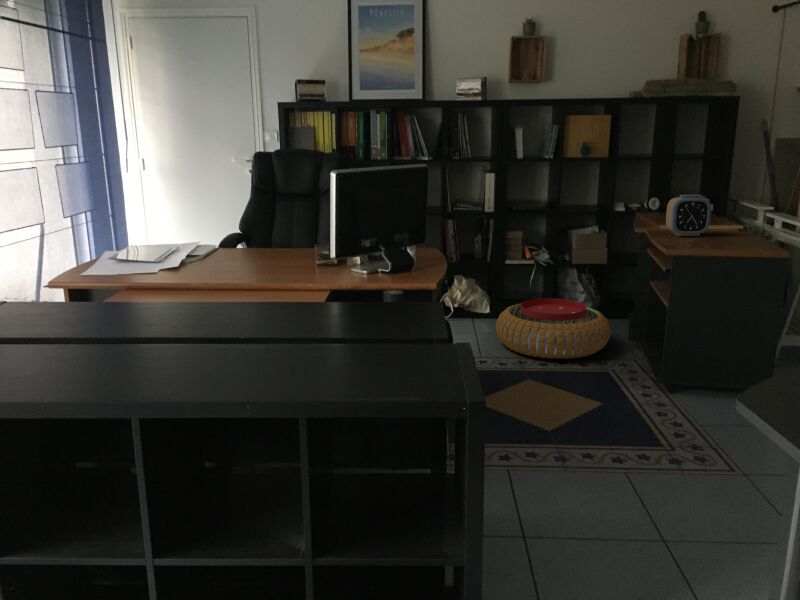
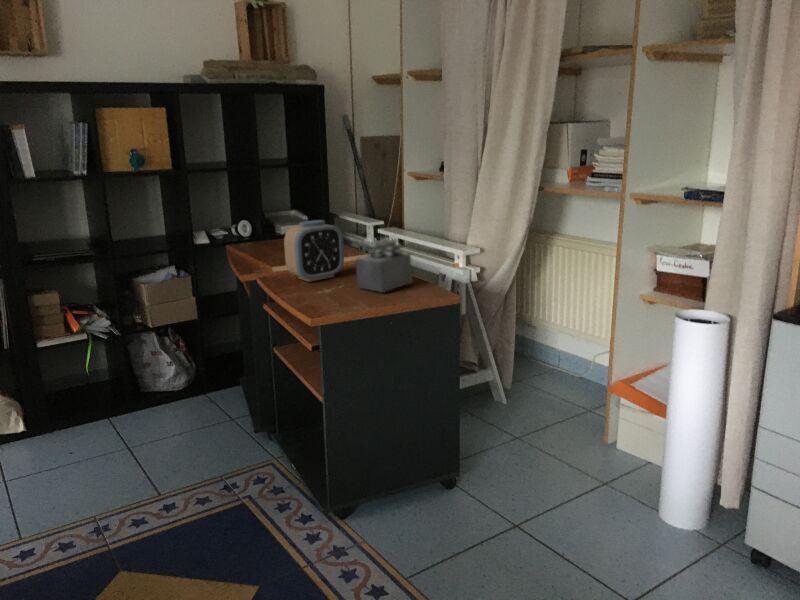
succulent plant: none [710,208,756,245] -> present [356,237,412,292]
pouf: present [496,298,611,359] -> none [40,391,230,508]

